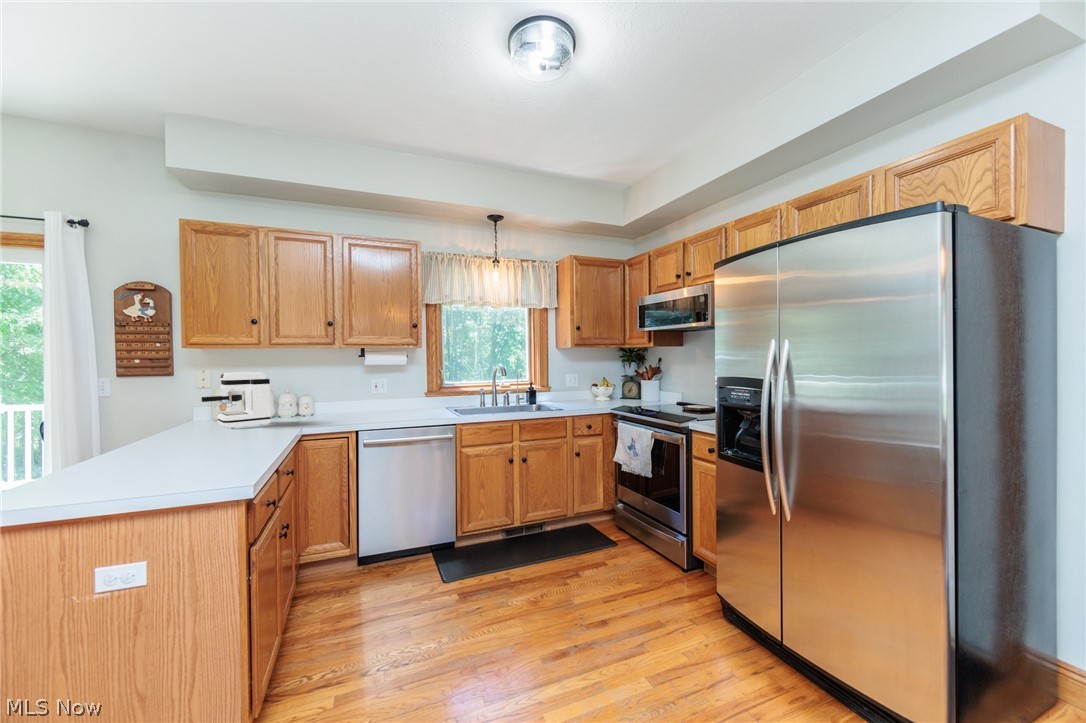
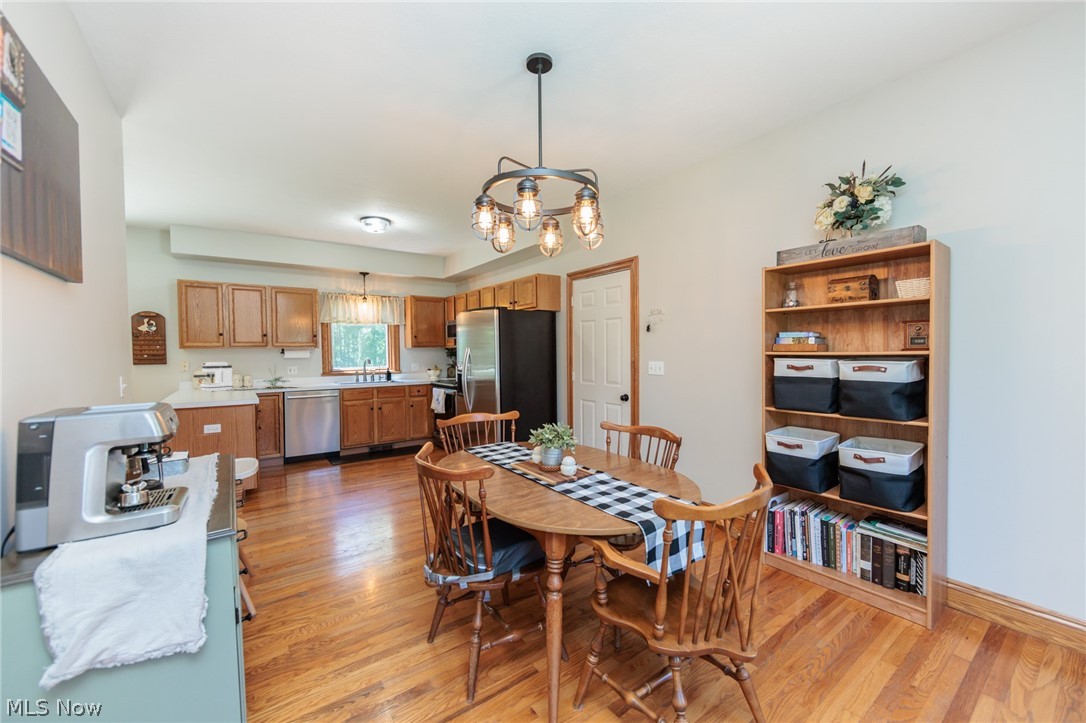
potted plant: none [313,376,374,422] -> present [265,377,286,388]

